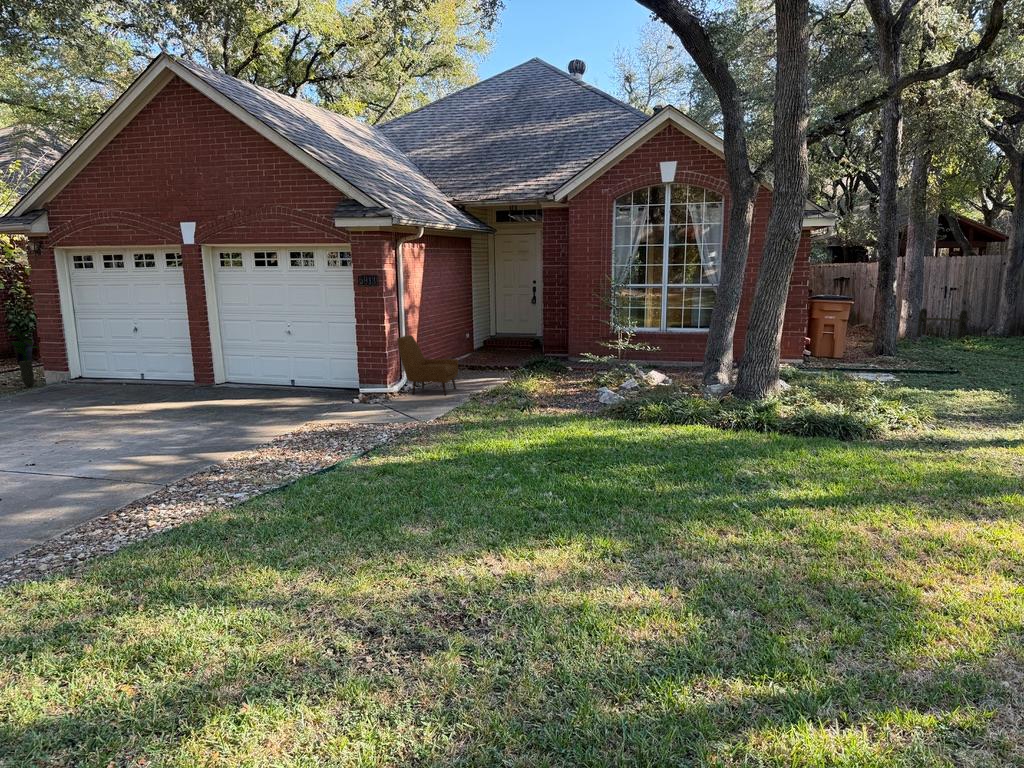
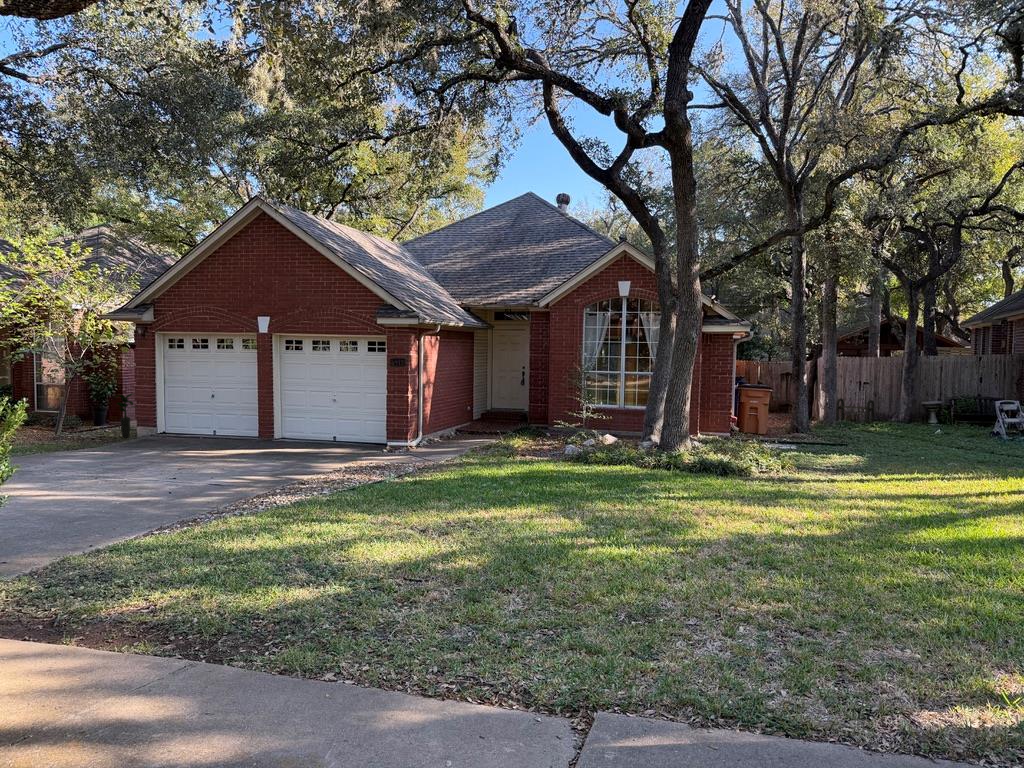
chair: present [397,335,458,395] -> none [417,404,462,449]

